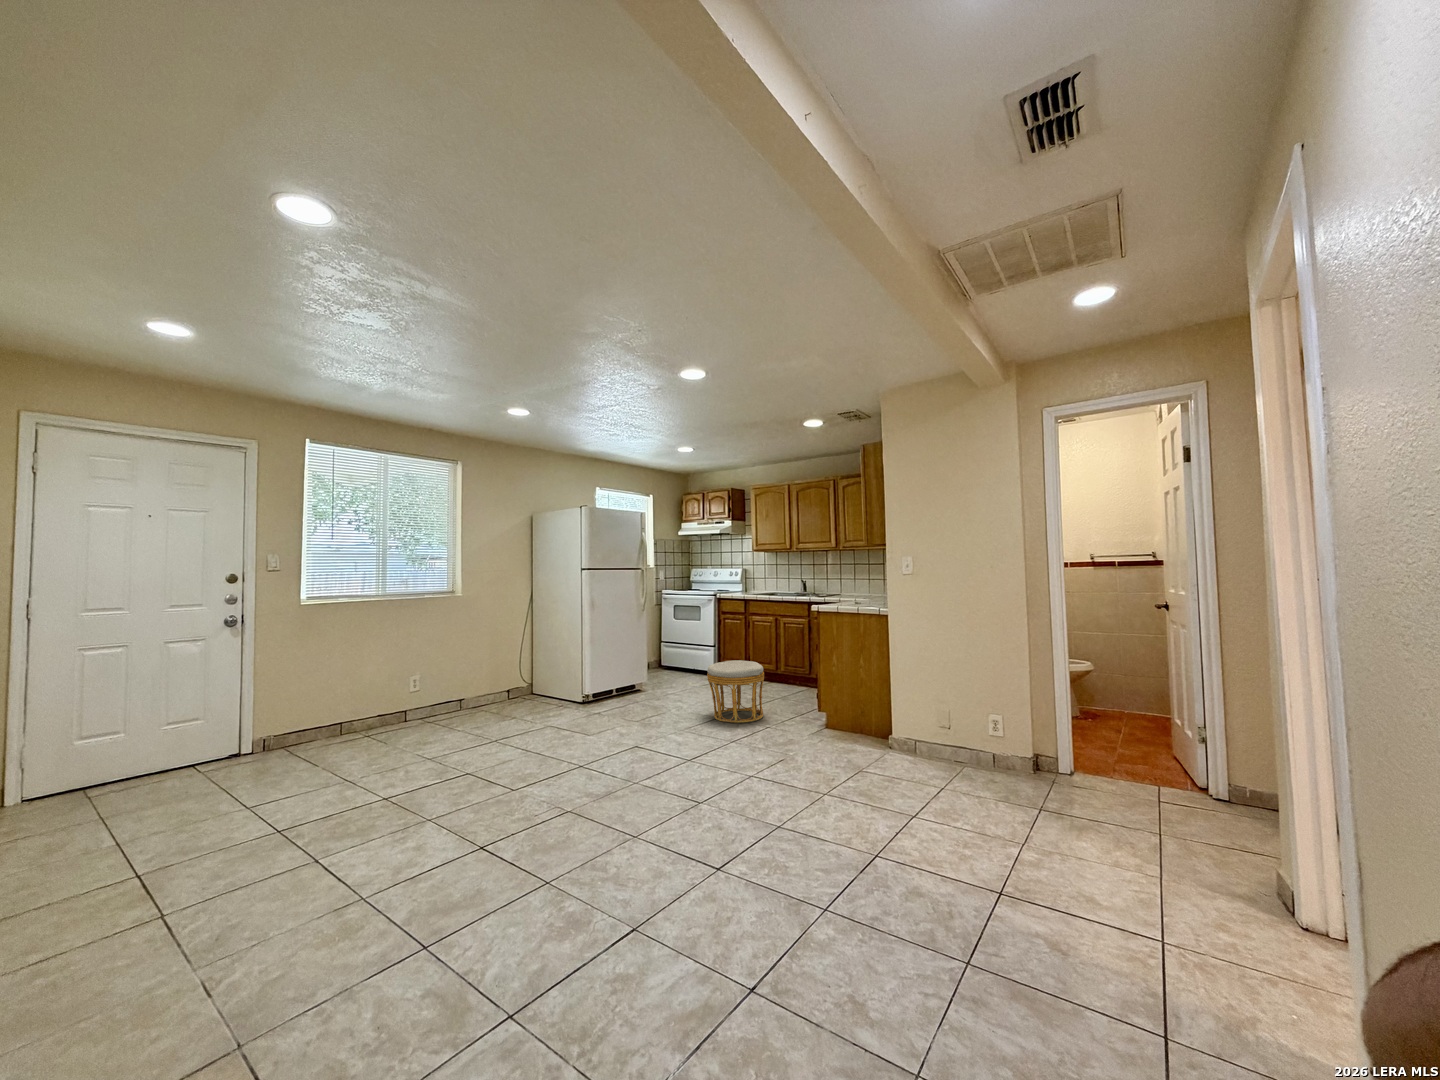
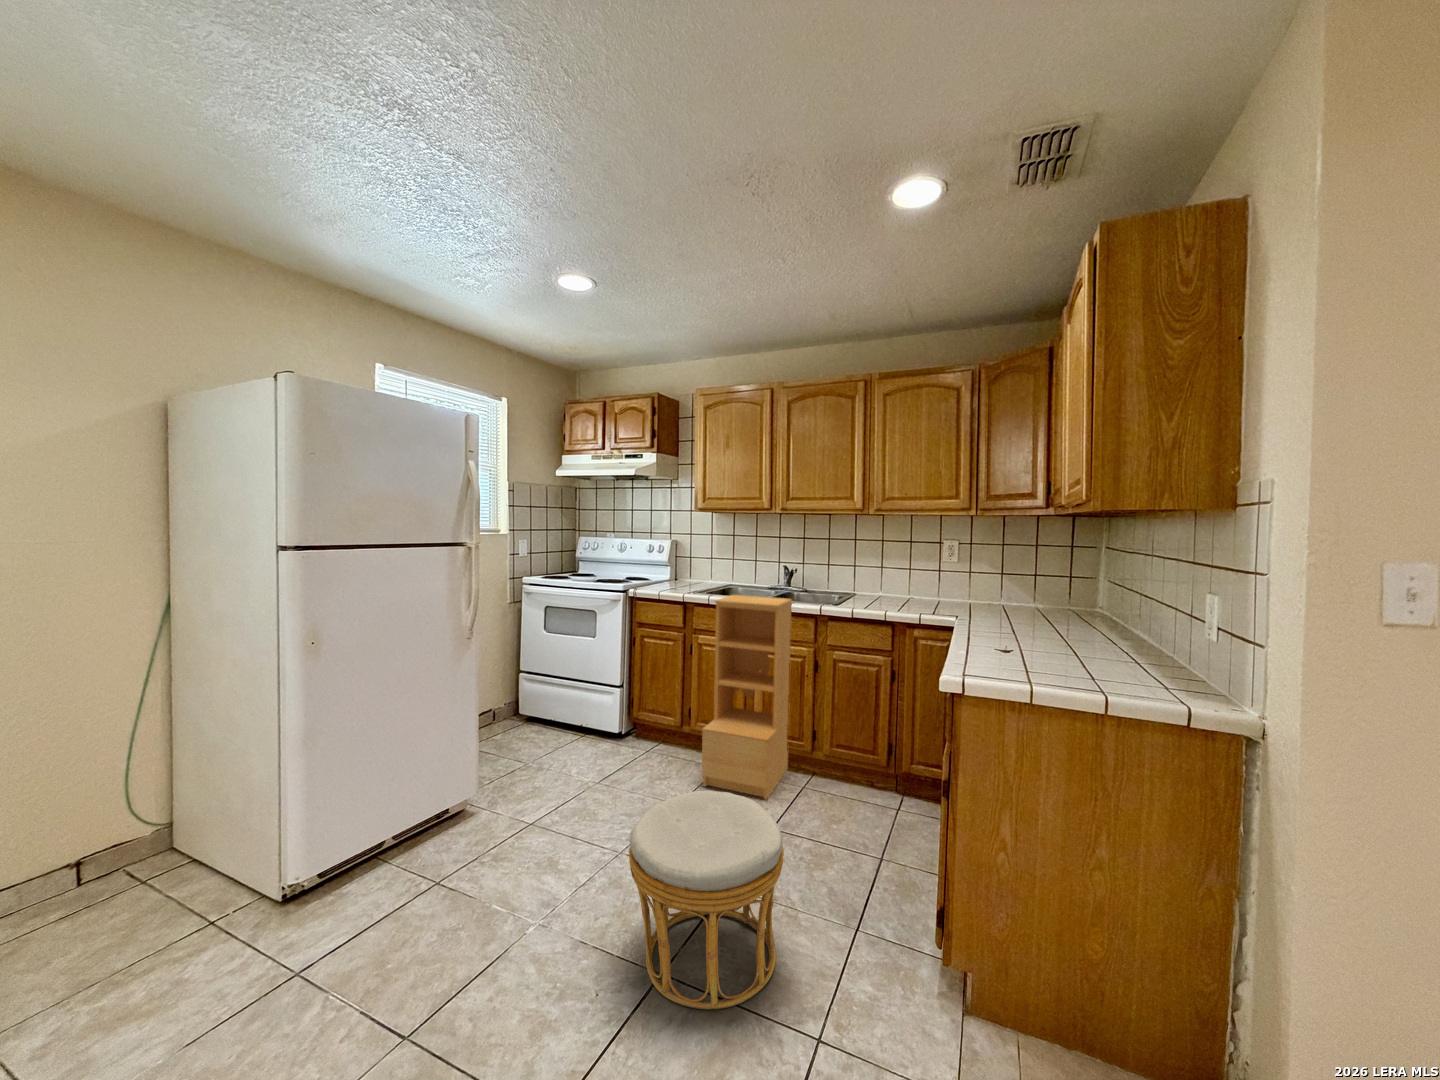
bookshelf: none [751,594,799,691] -> present [702,595,792,799]

